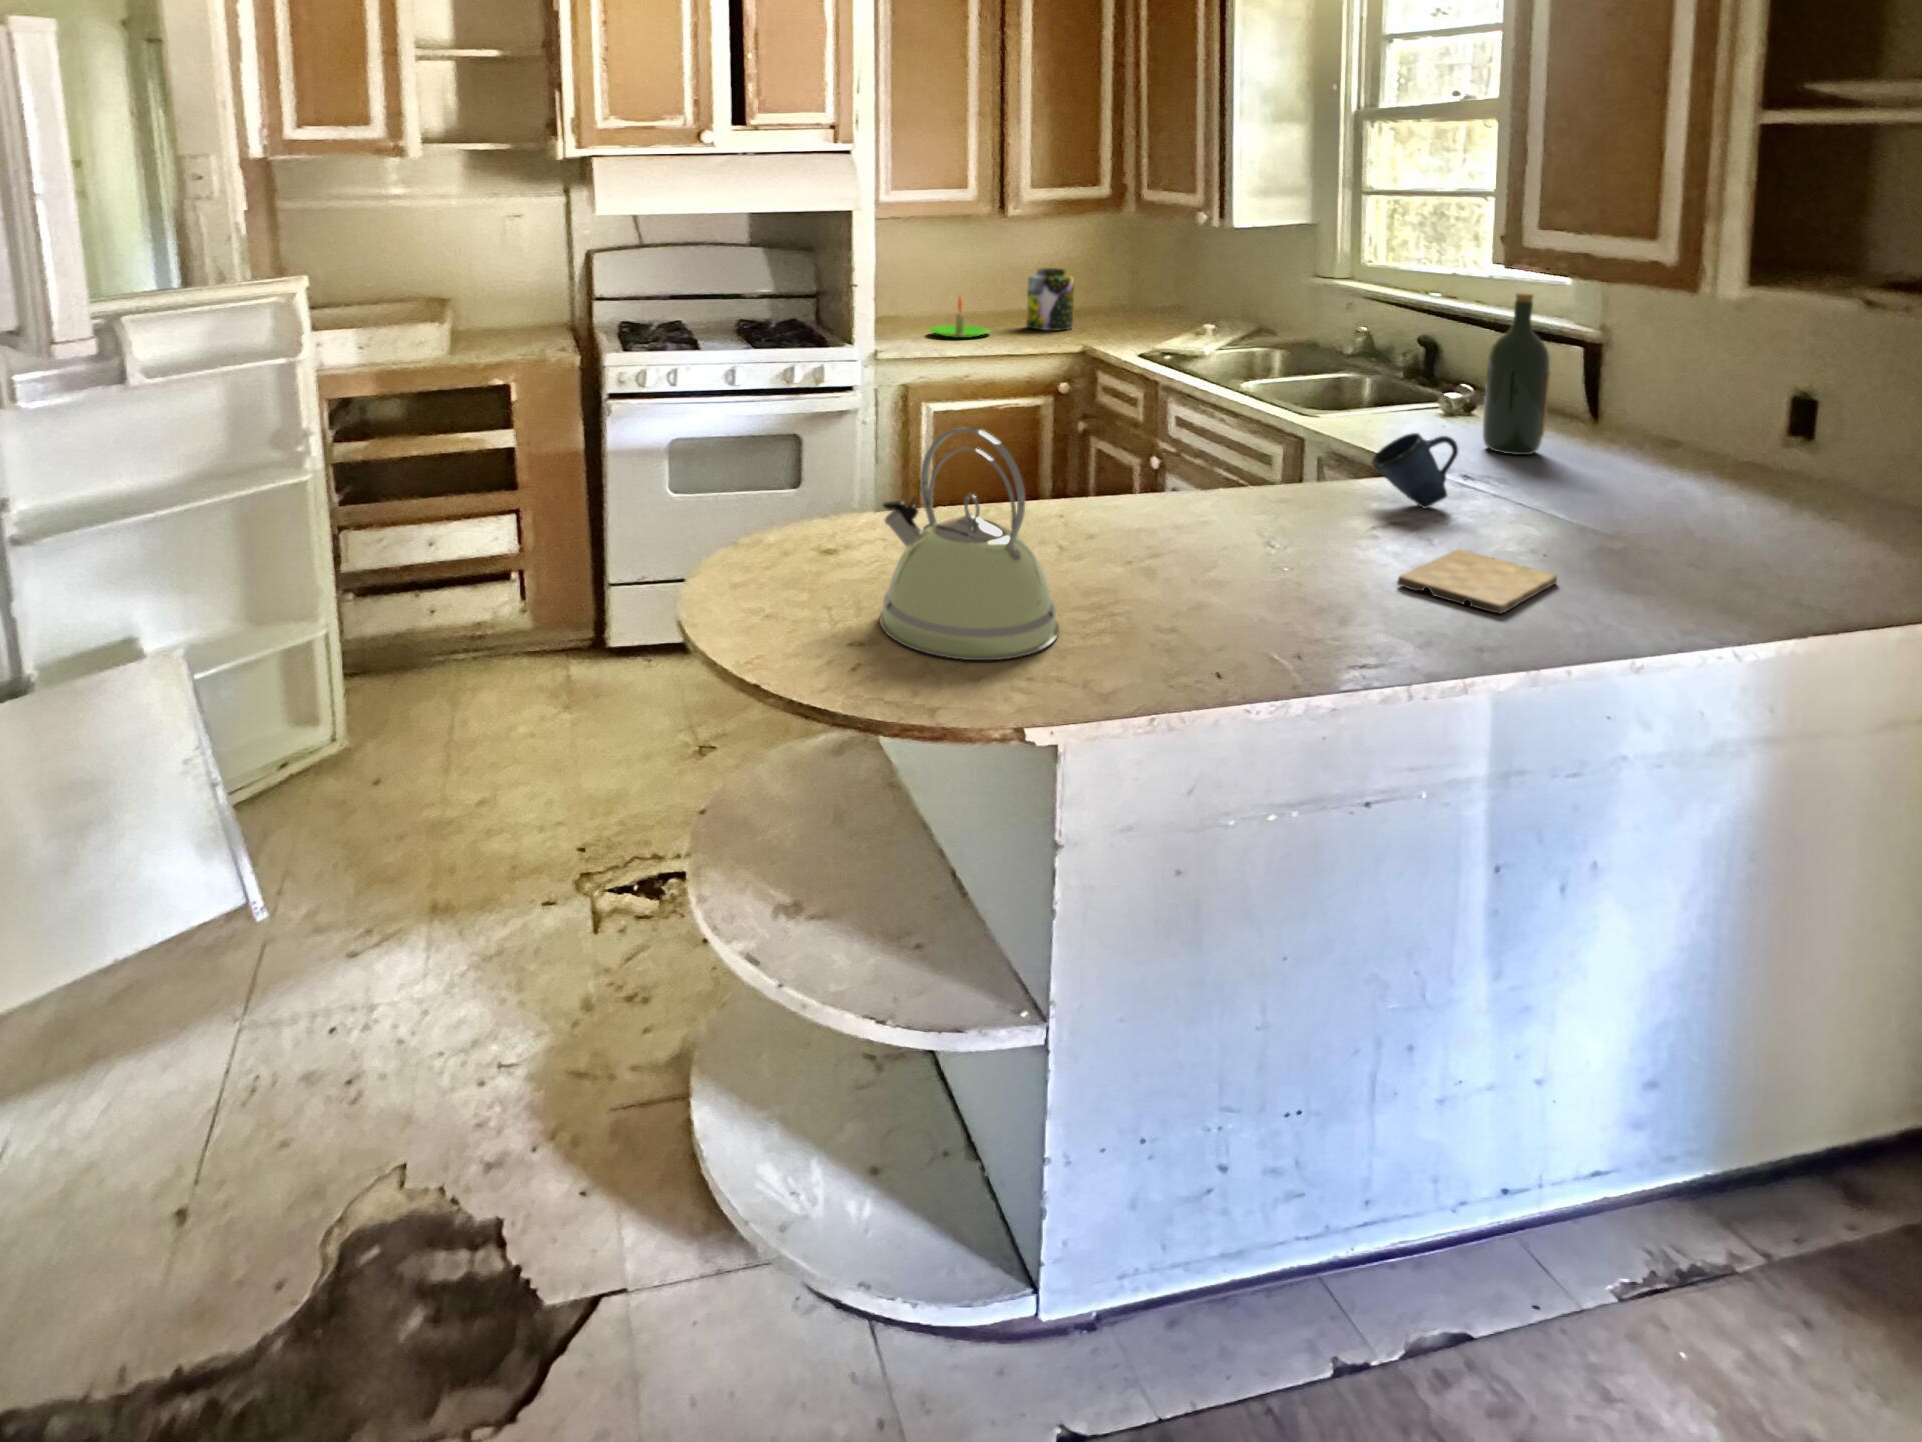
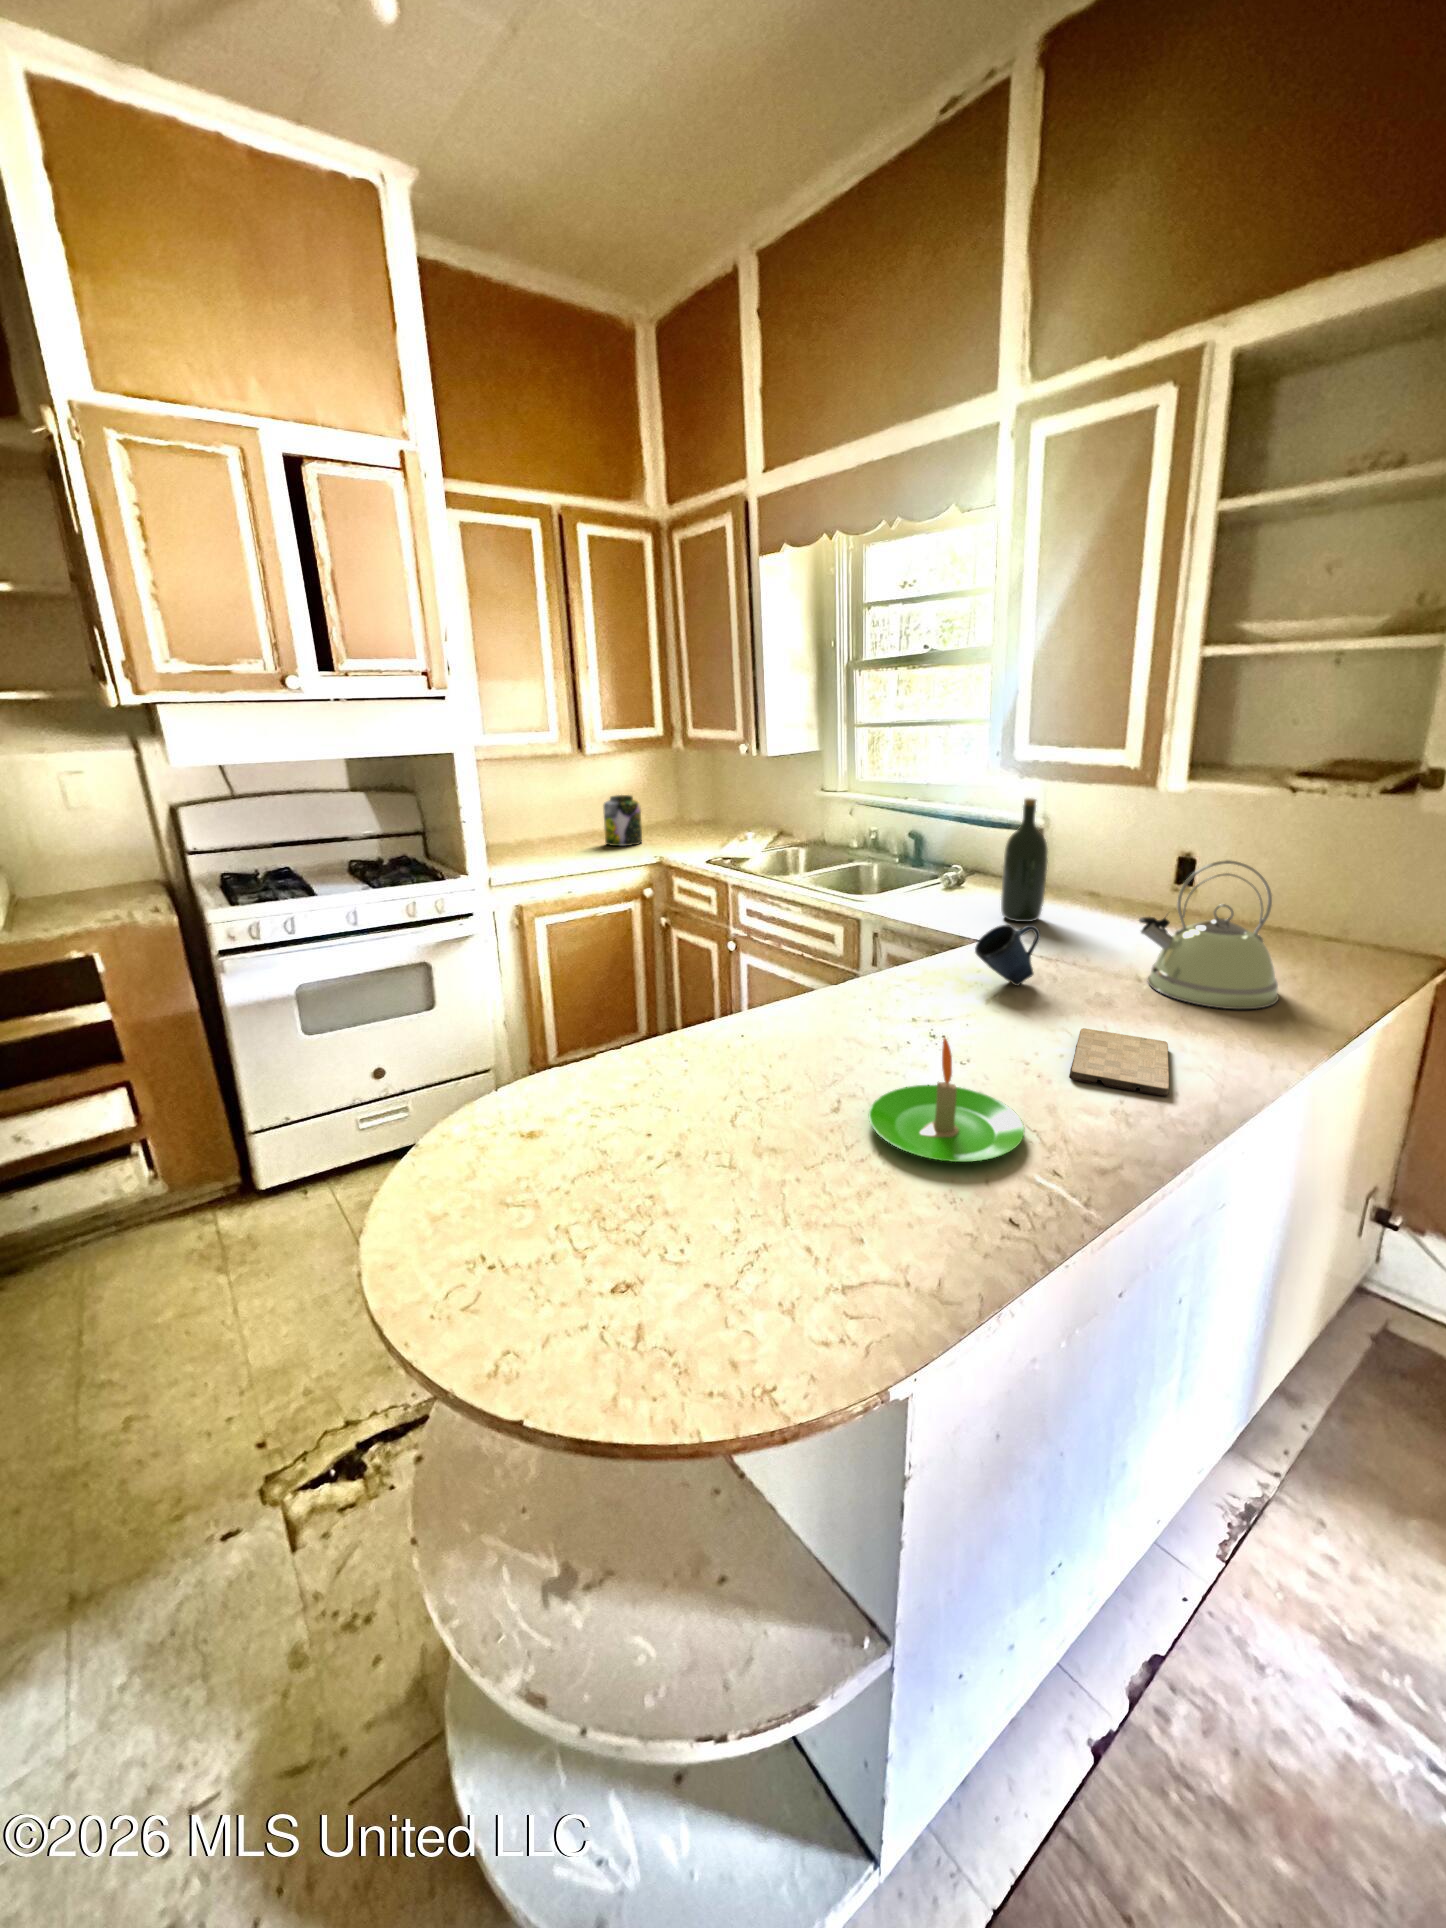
candle: present [929,297,990,338] -> present [869,1038,1024,1162]
kettle: present [880,427,1059,660] -> present [1139,860,1279,1009]

